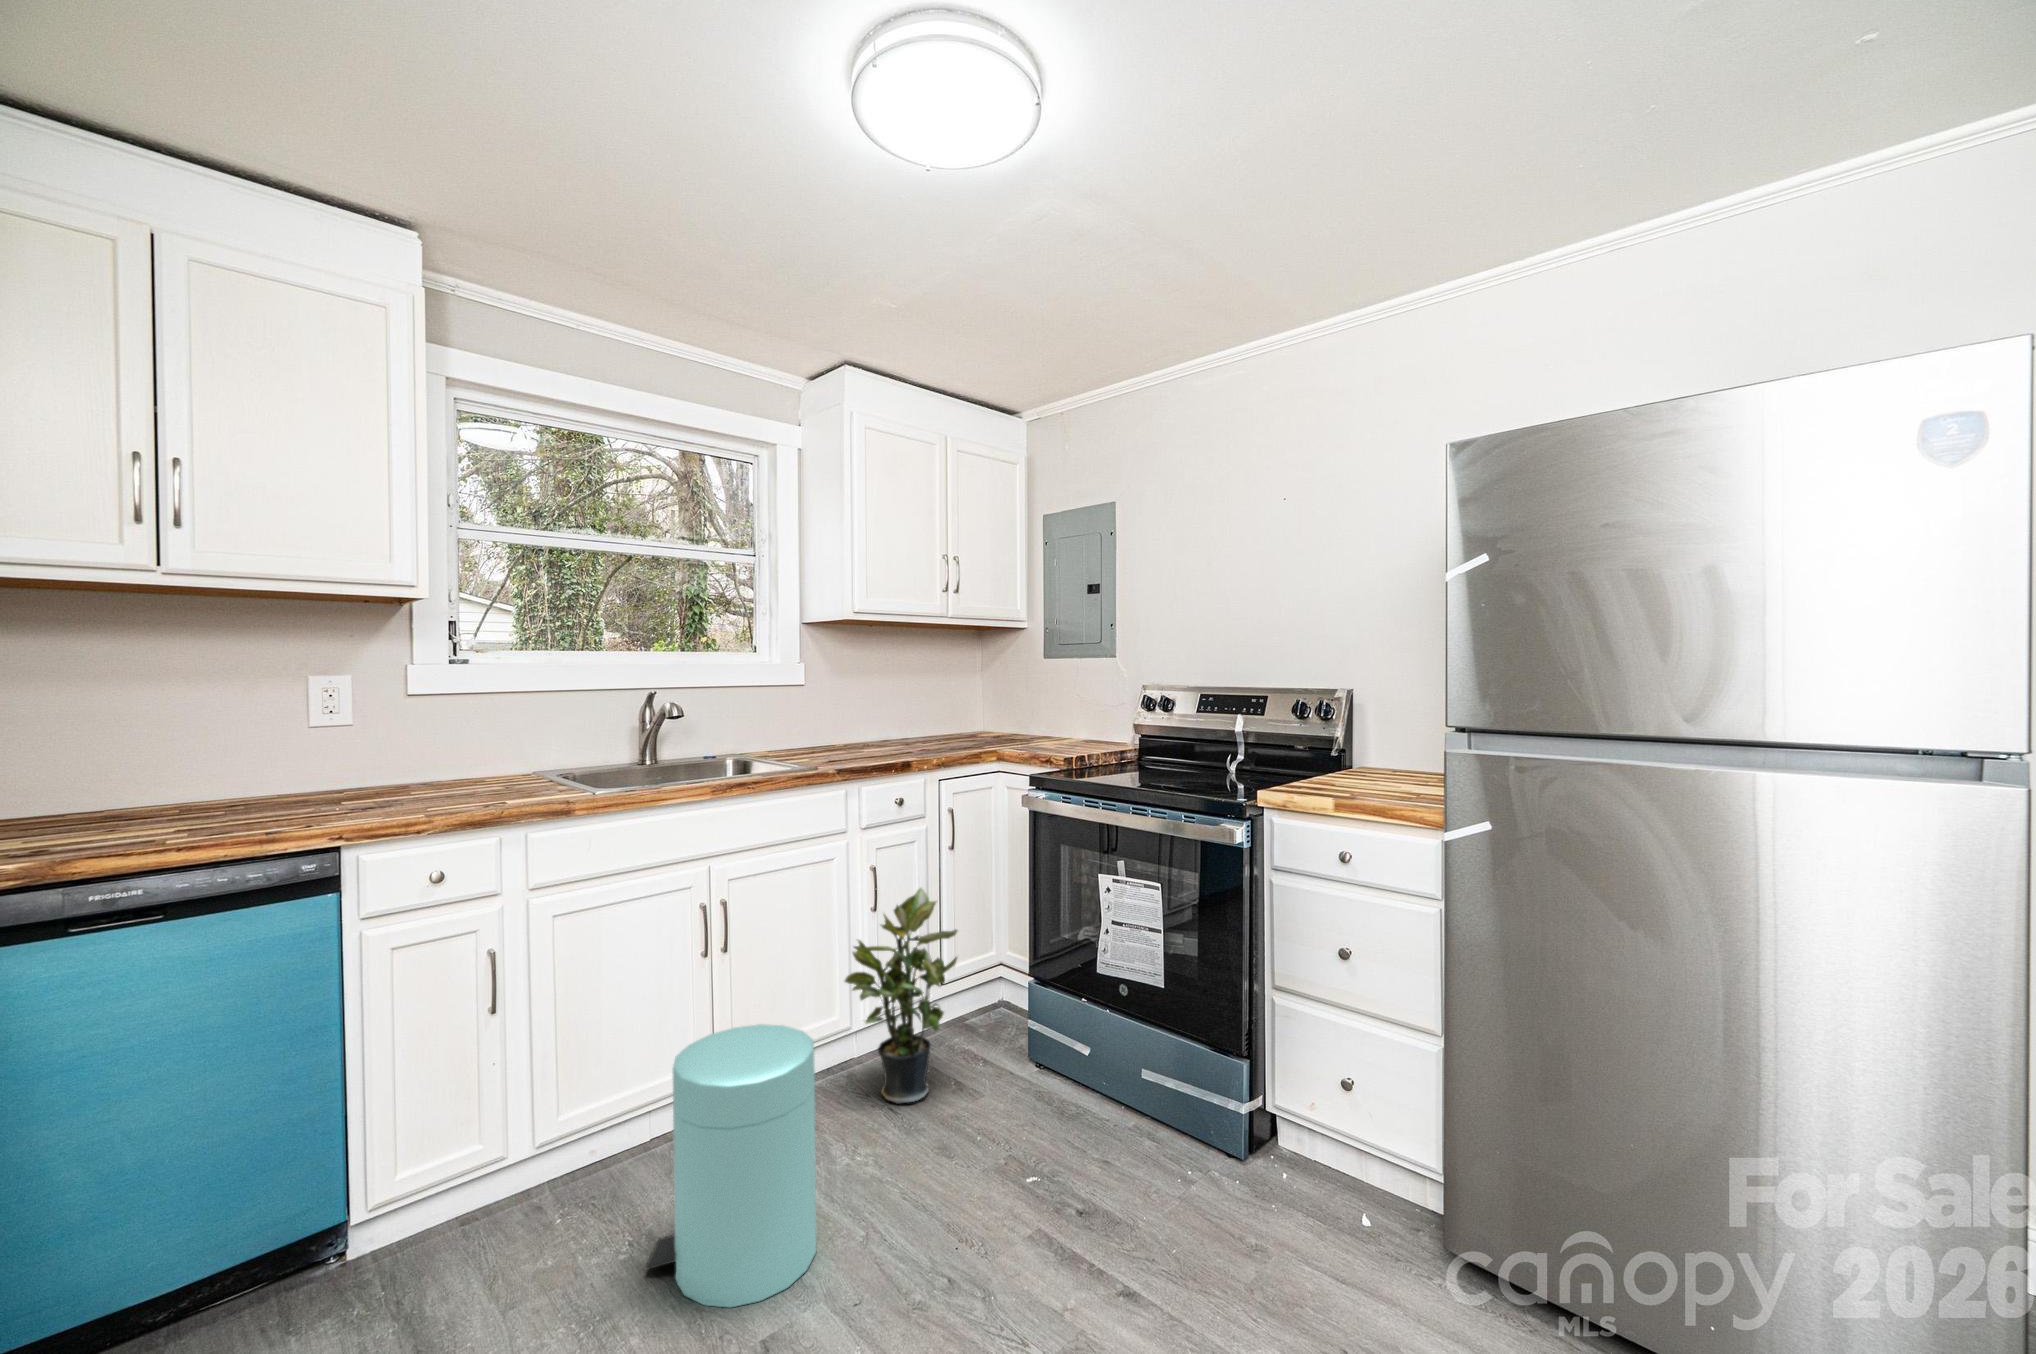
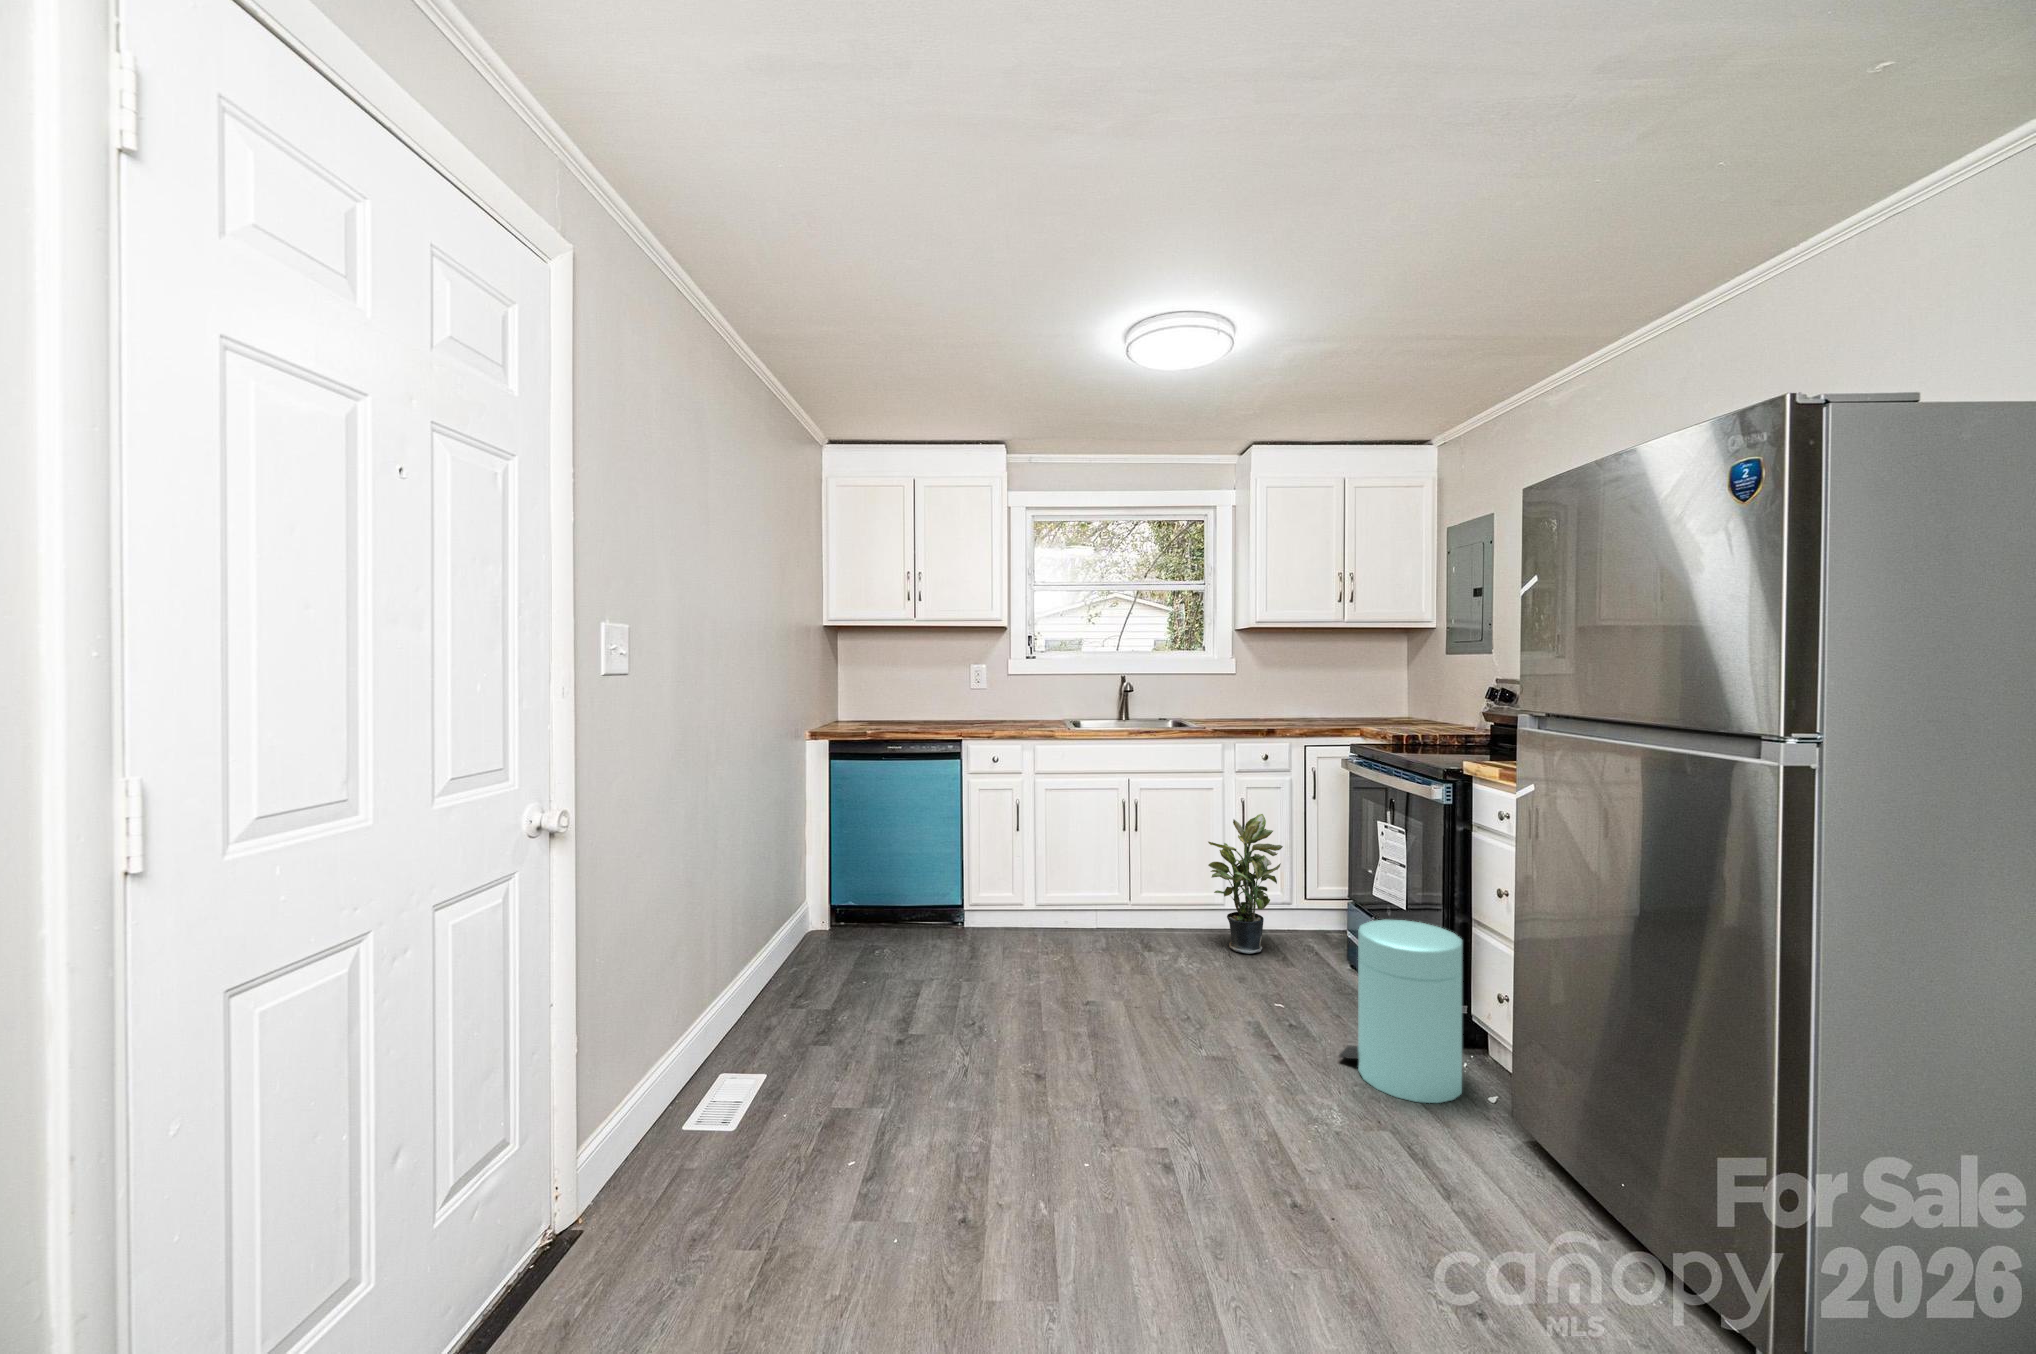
trash can: present [645,1024,817,1307] -> present [1339,920,1462,1103]

